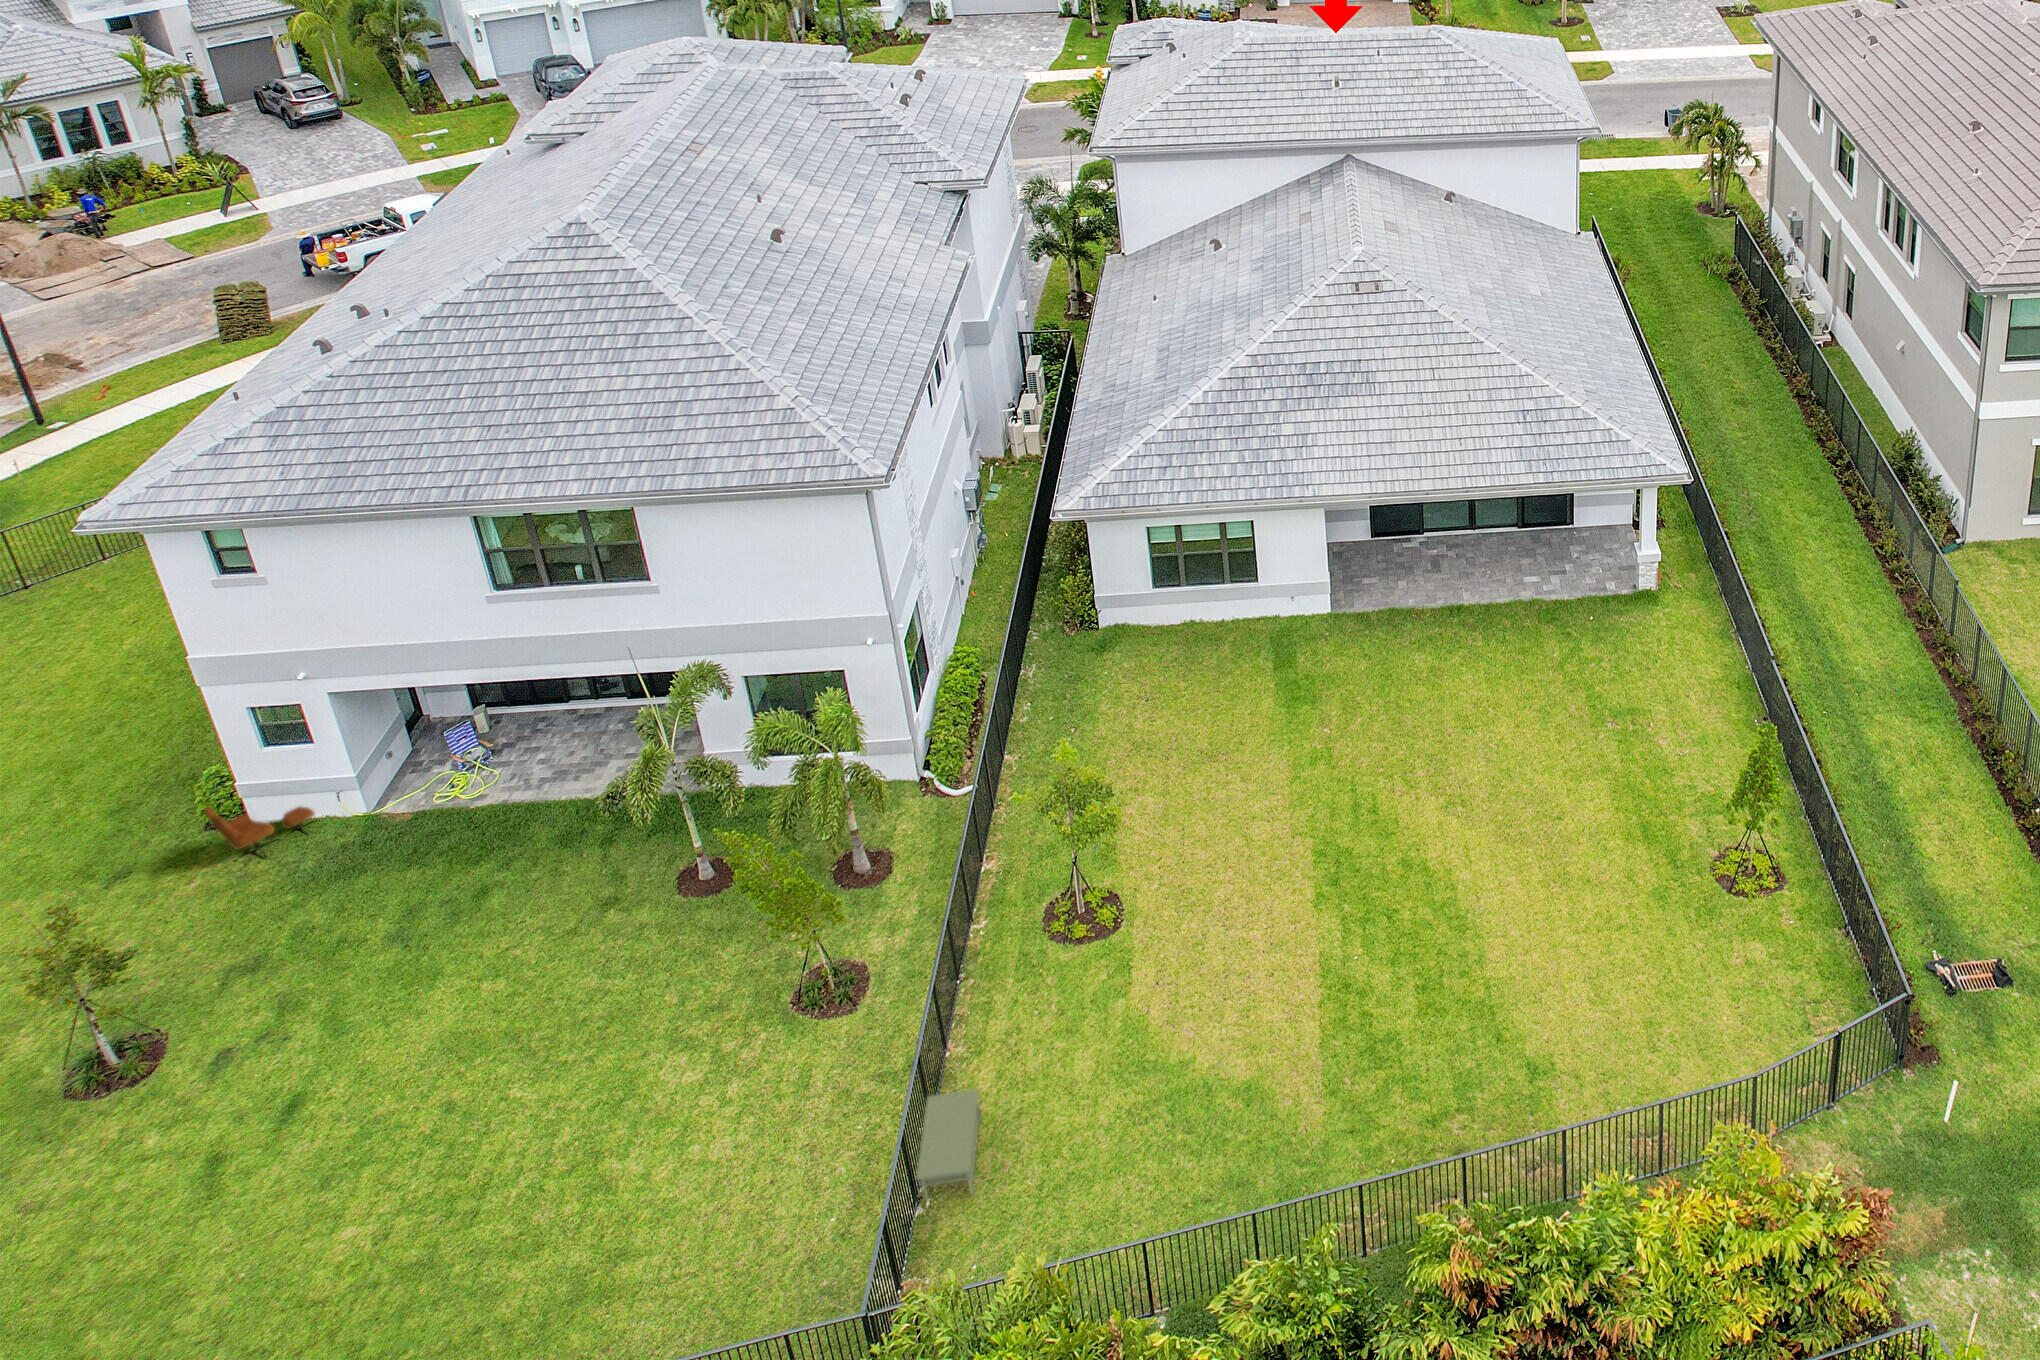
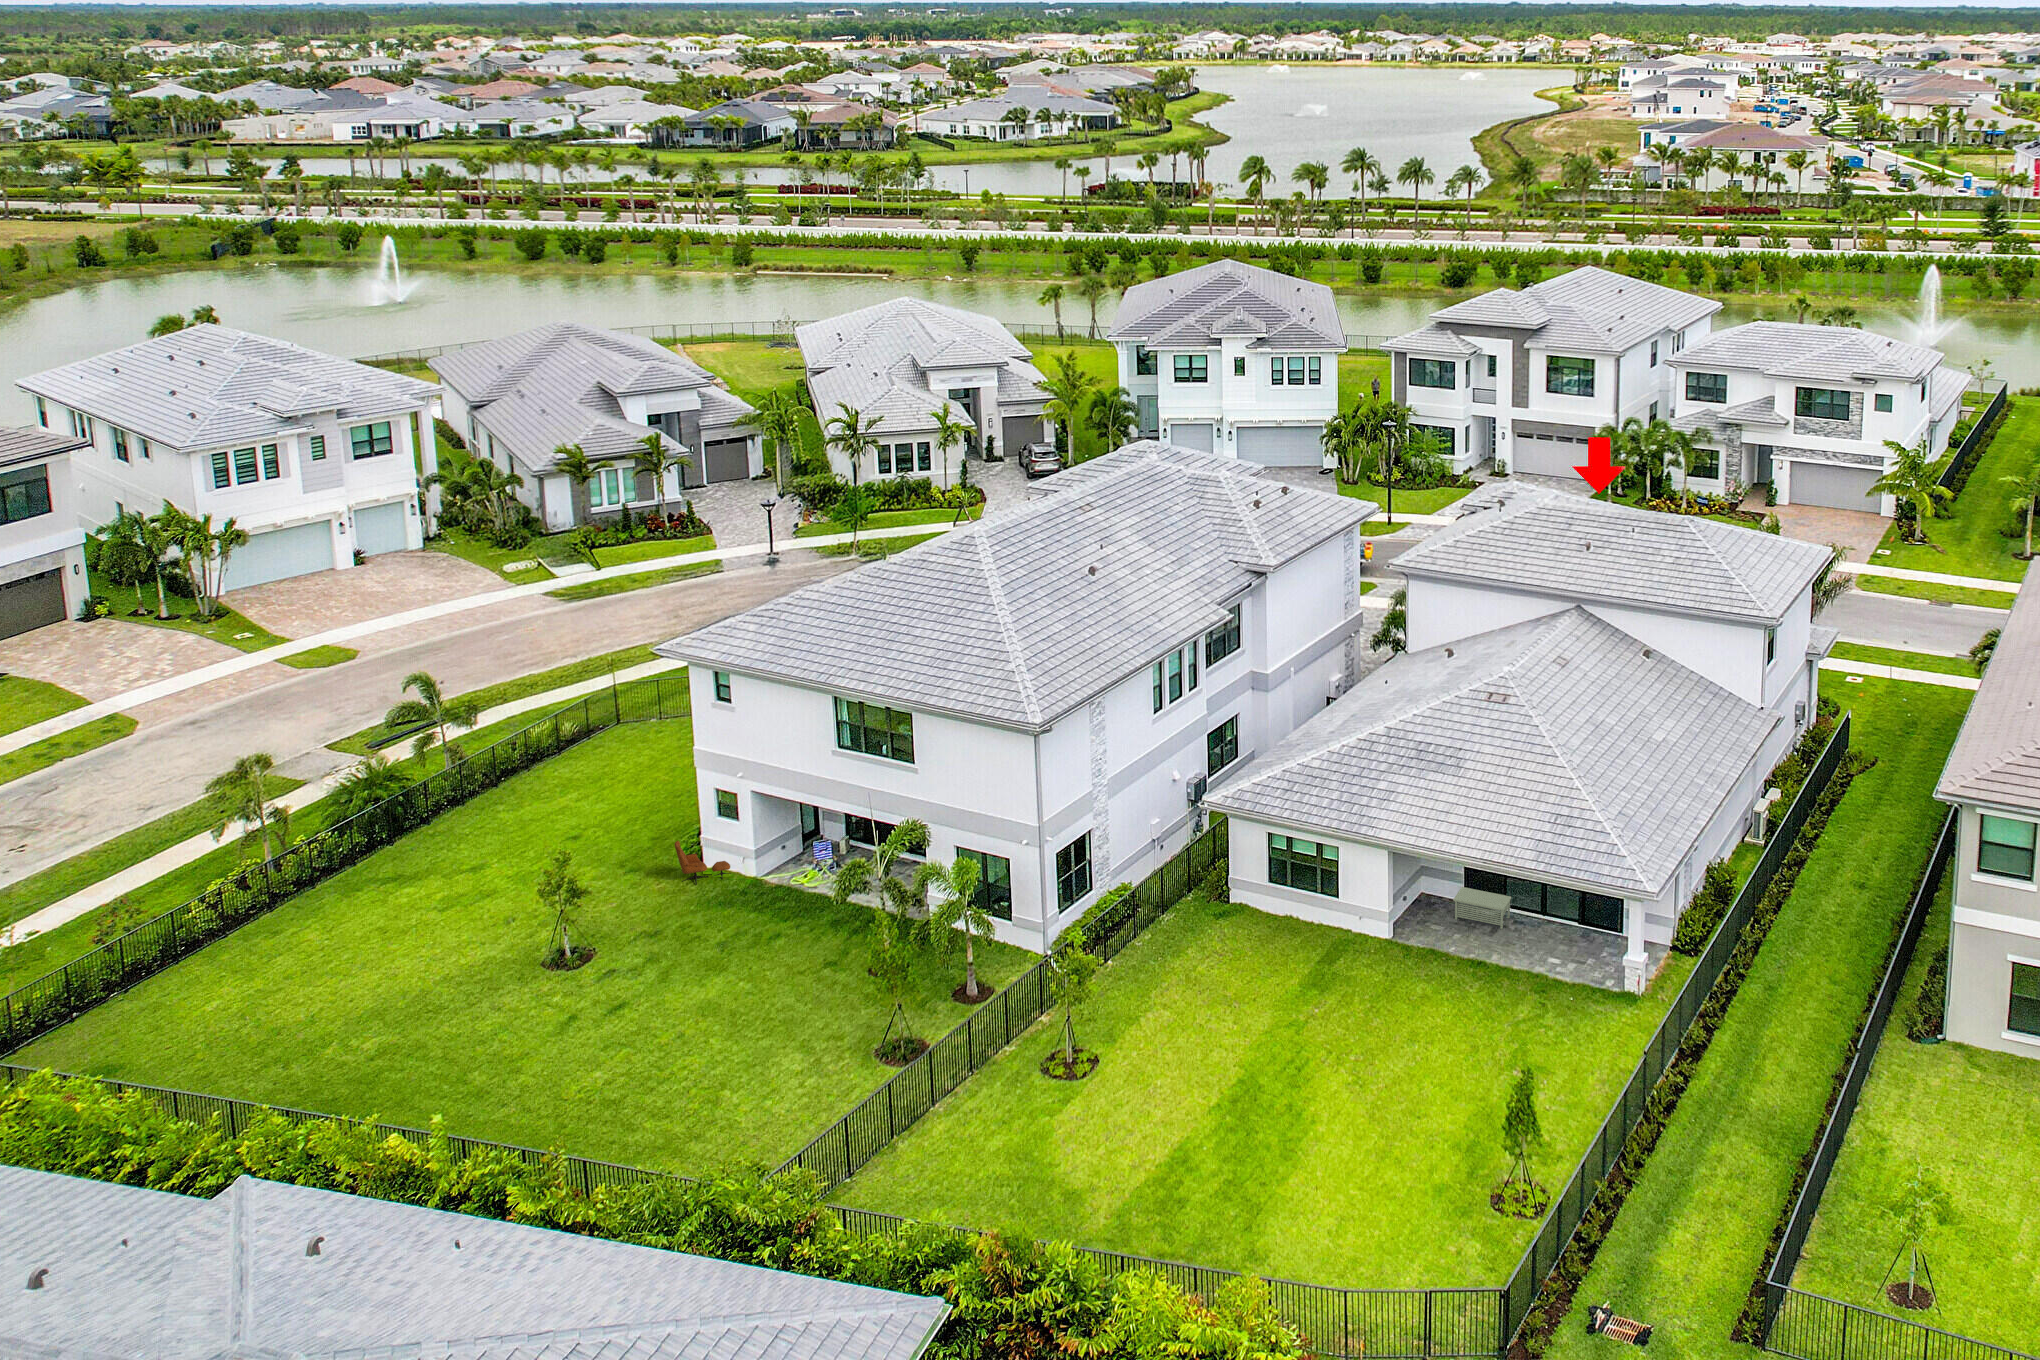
storage bench: present [917,1089,982,1200] -> present [1453,887,1511,929]

